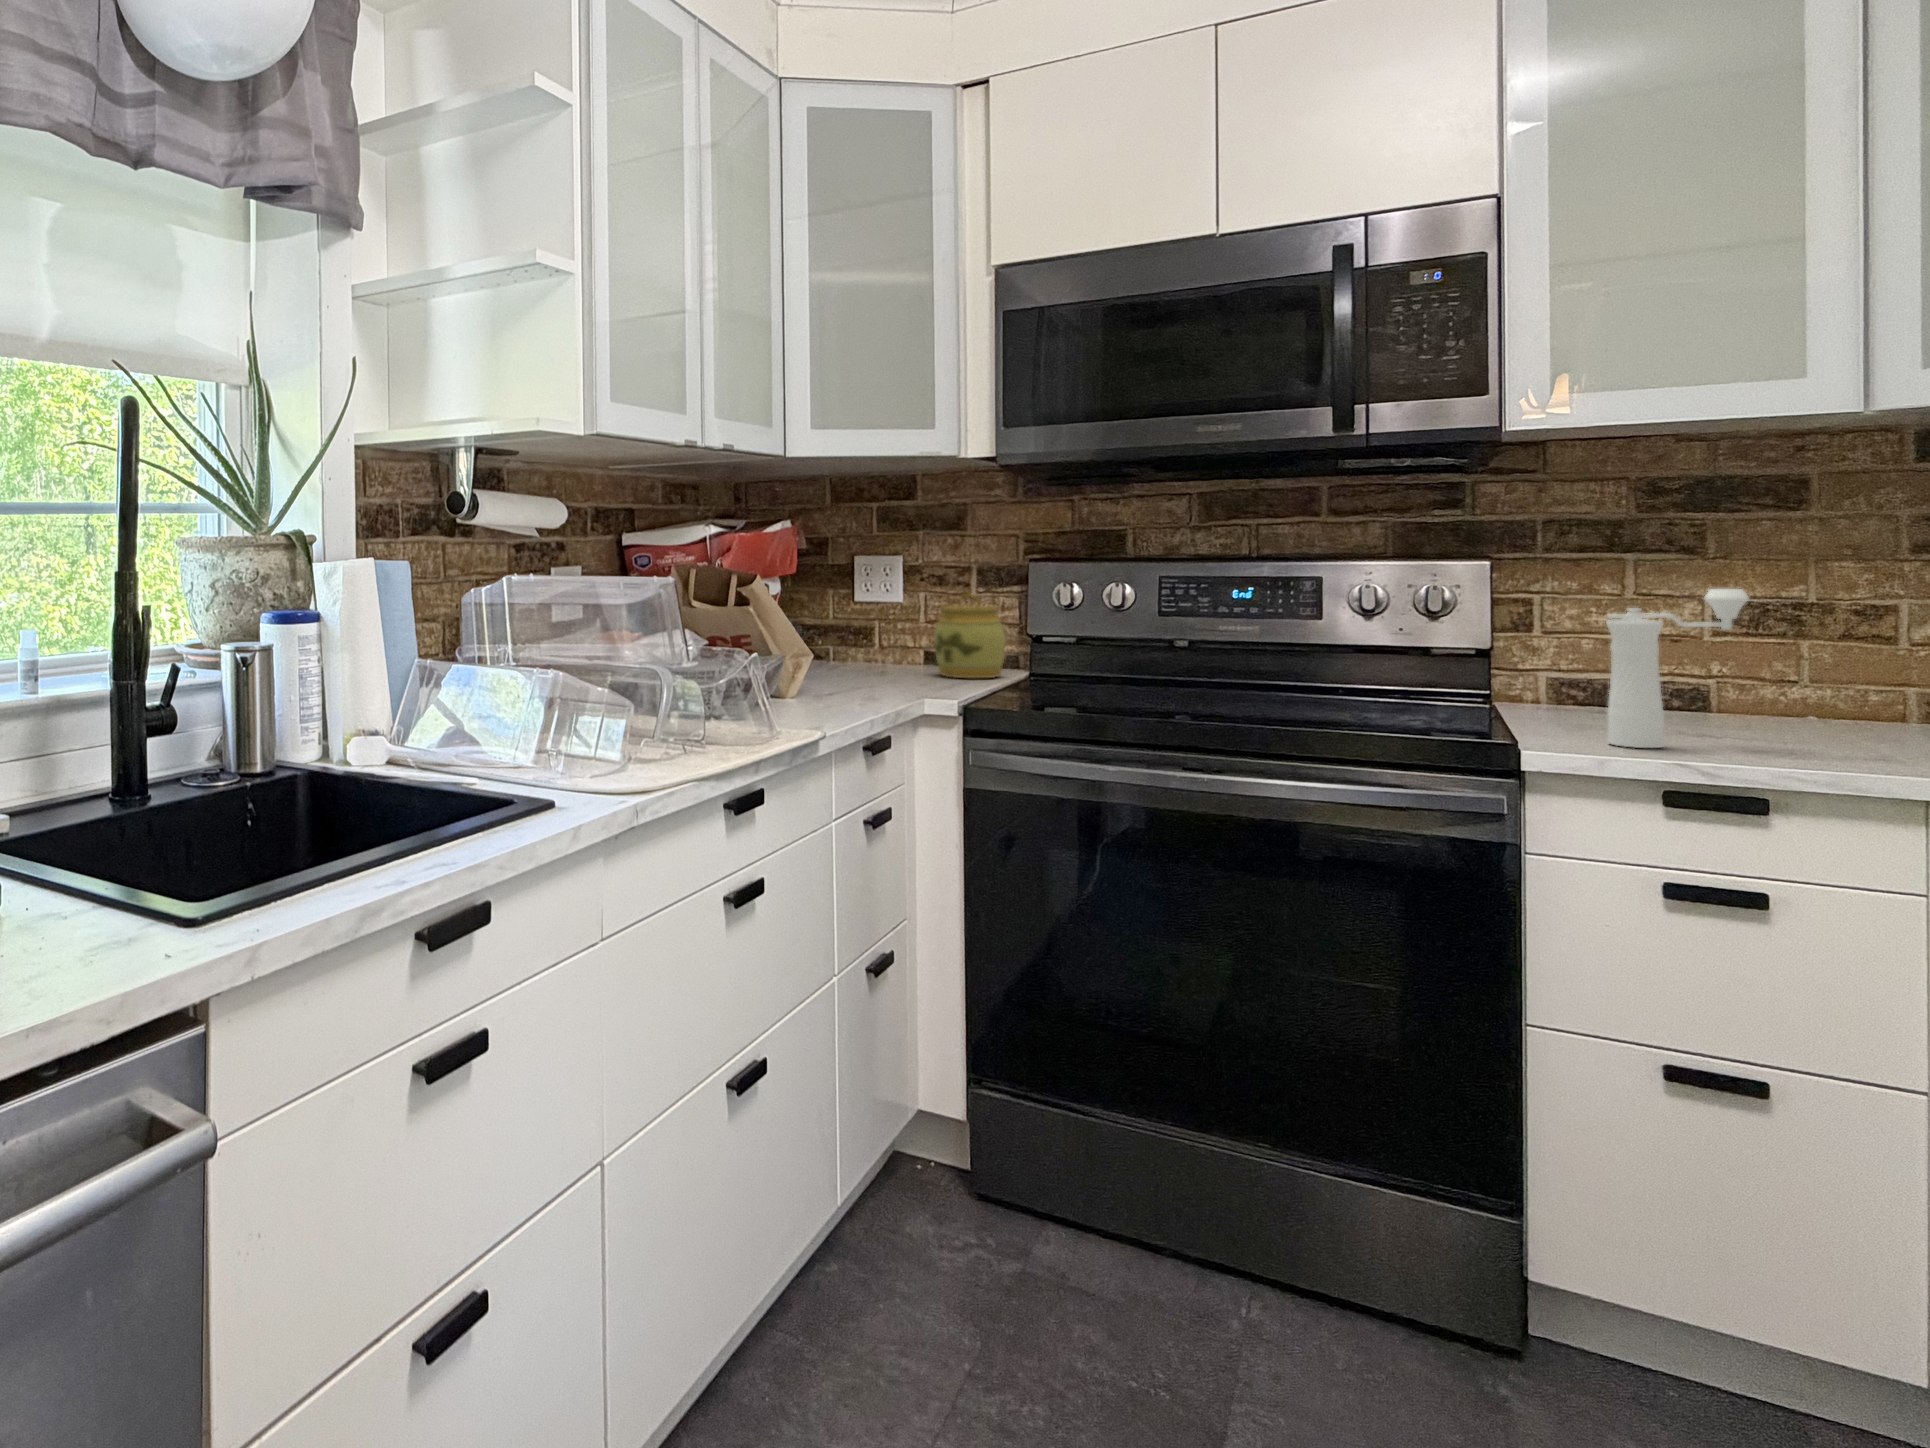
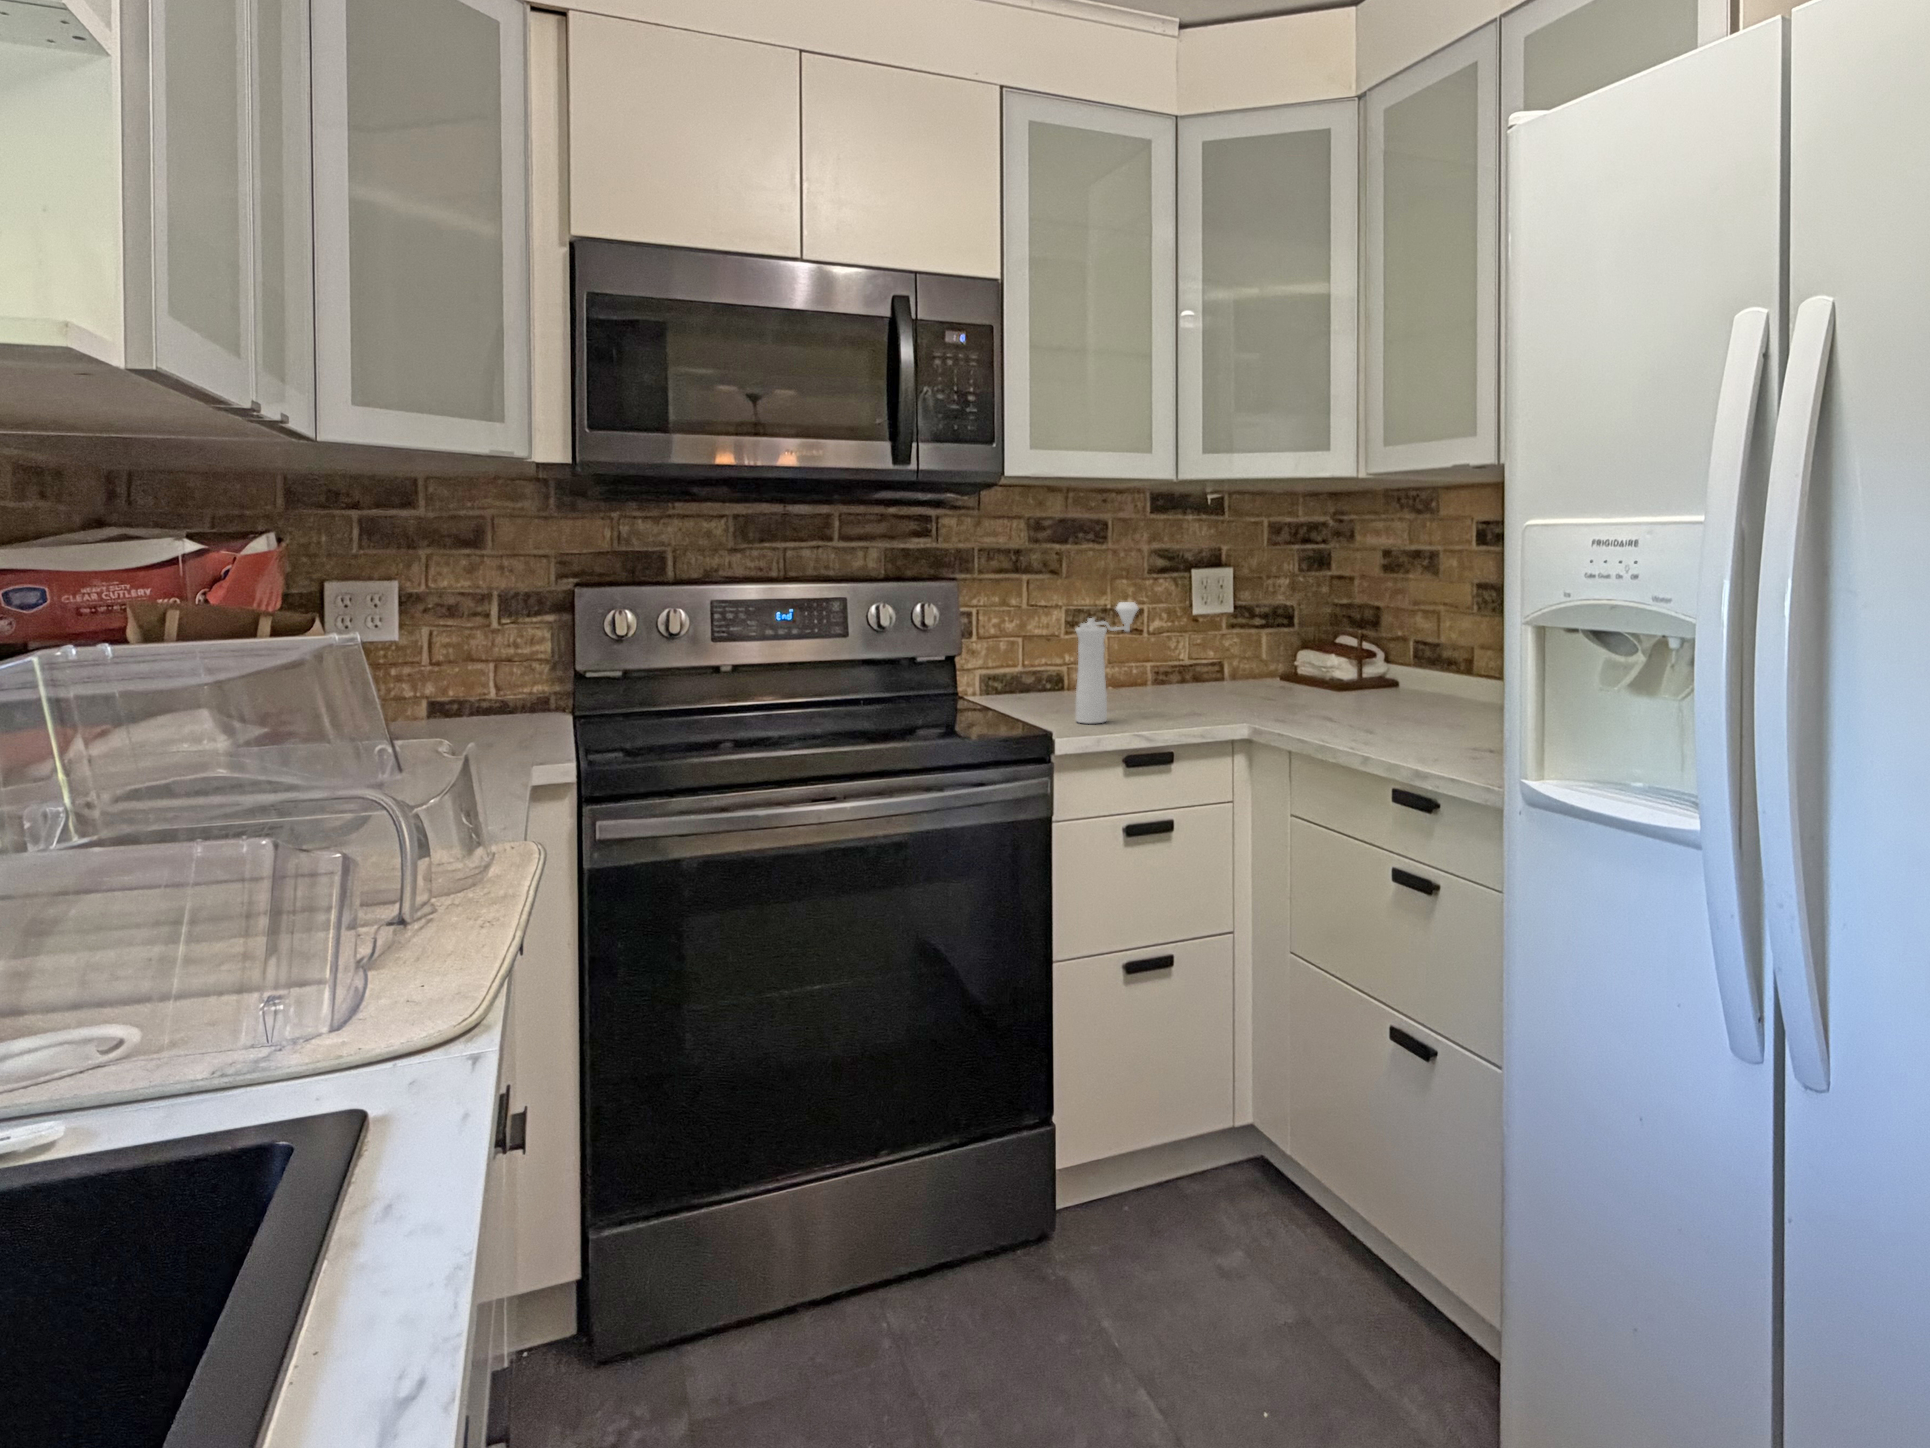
jar: present [934,593,1006,678] -> none [447,623,535,726]

